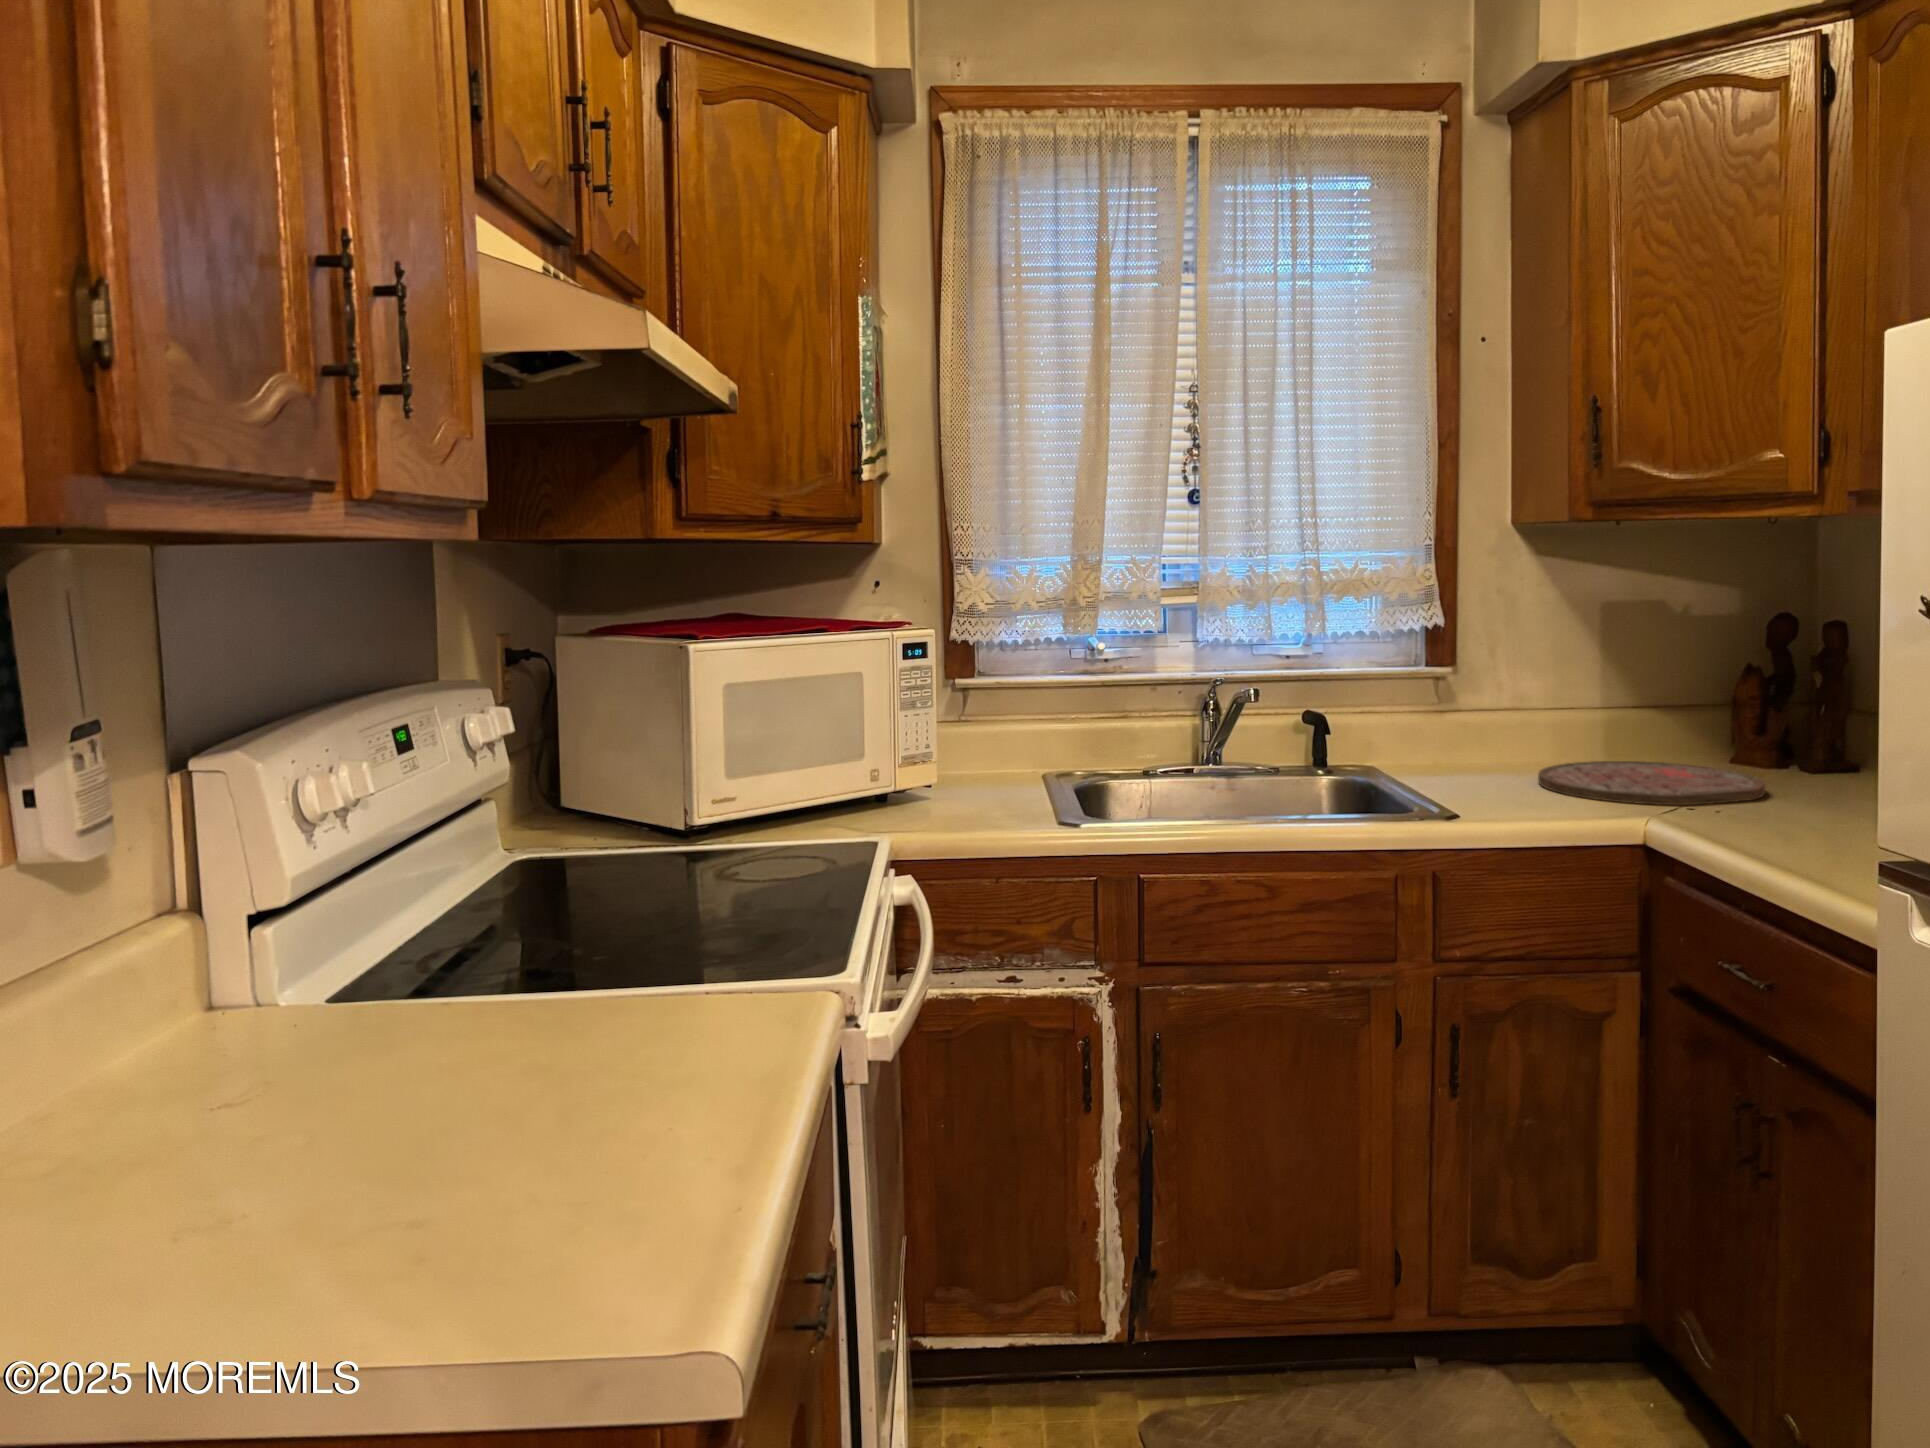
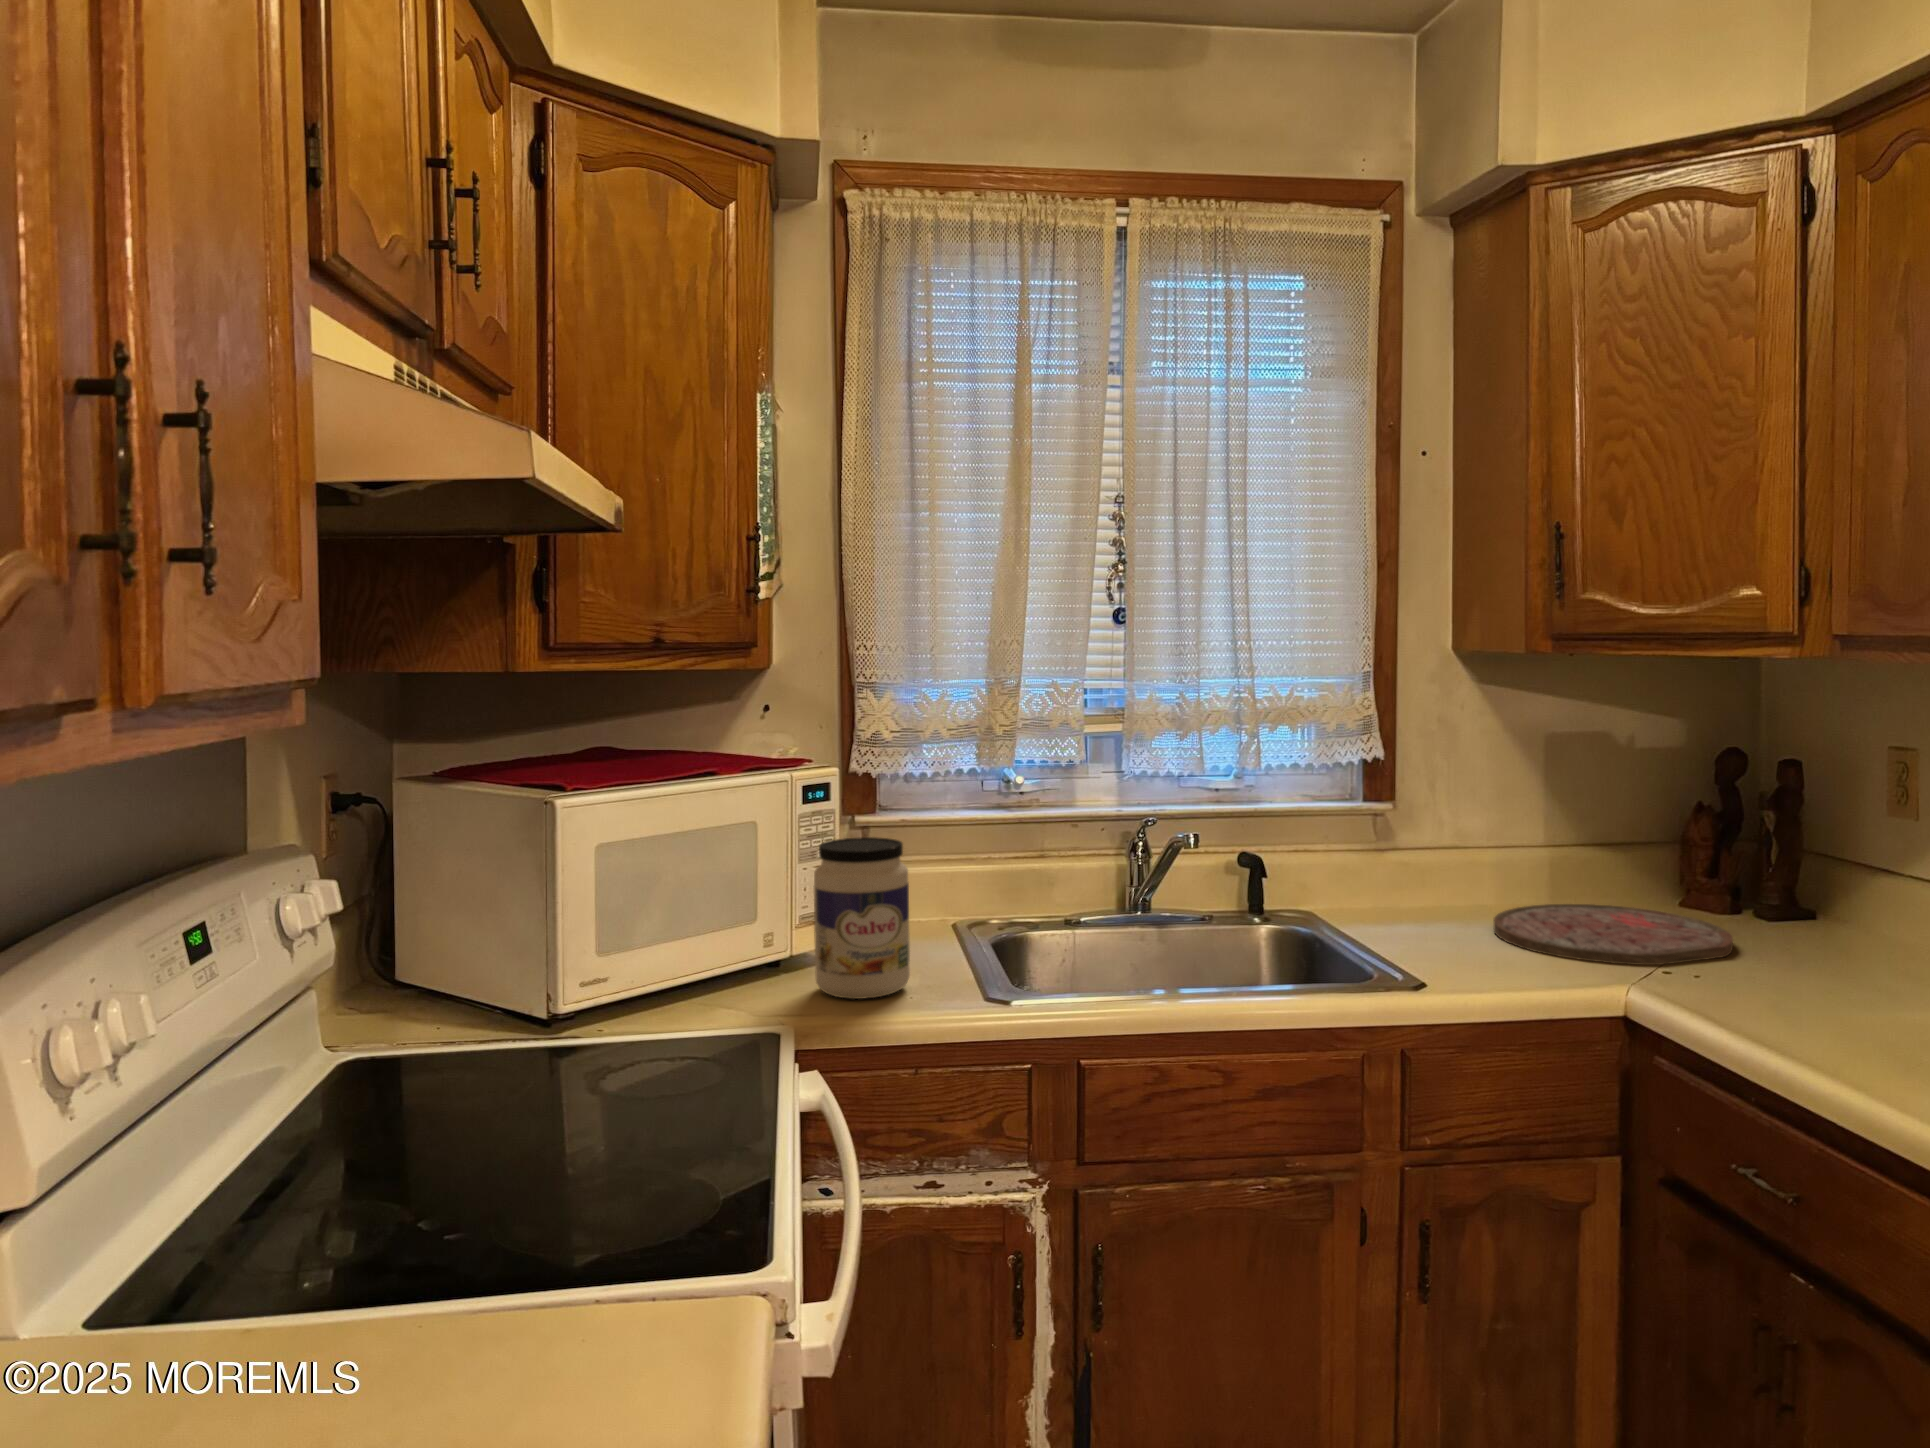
jar: none [910,686,993,821] -> present [814,837,910,999]

